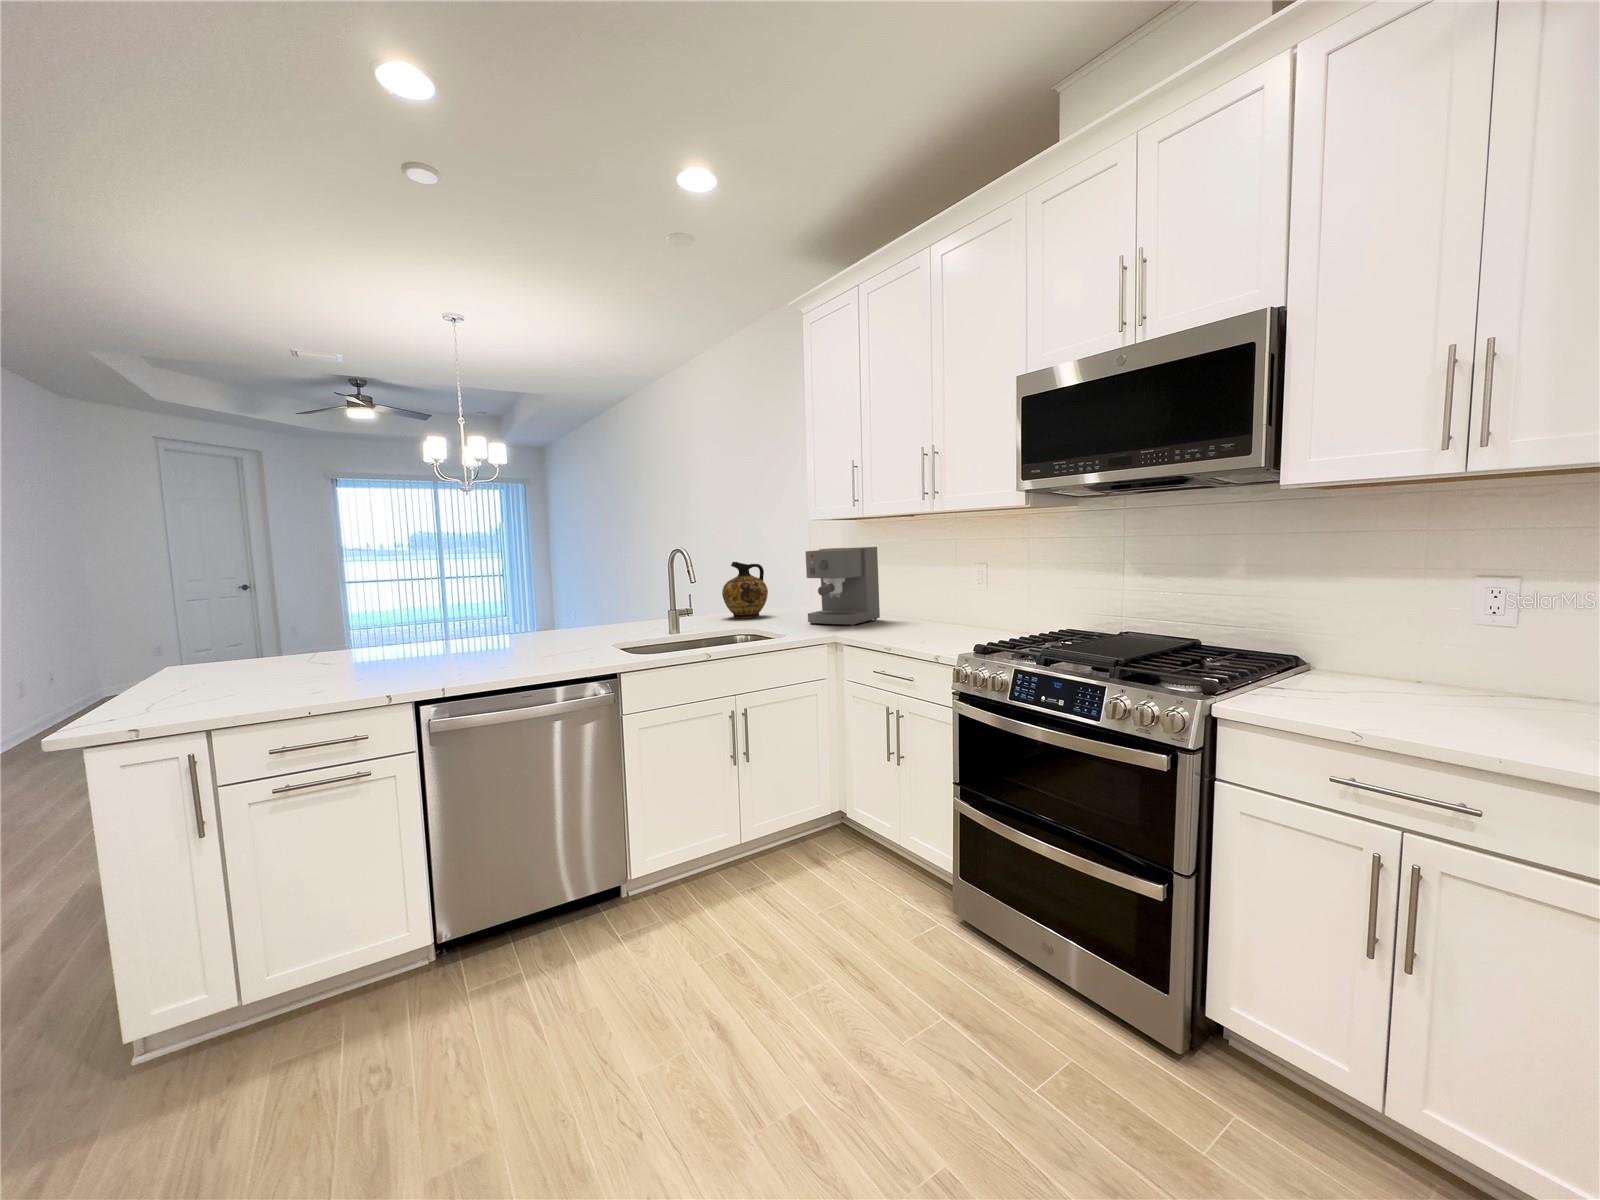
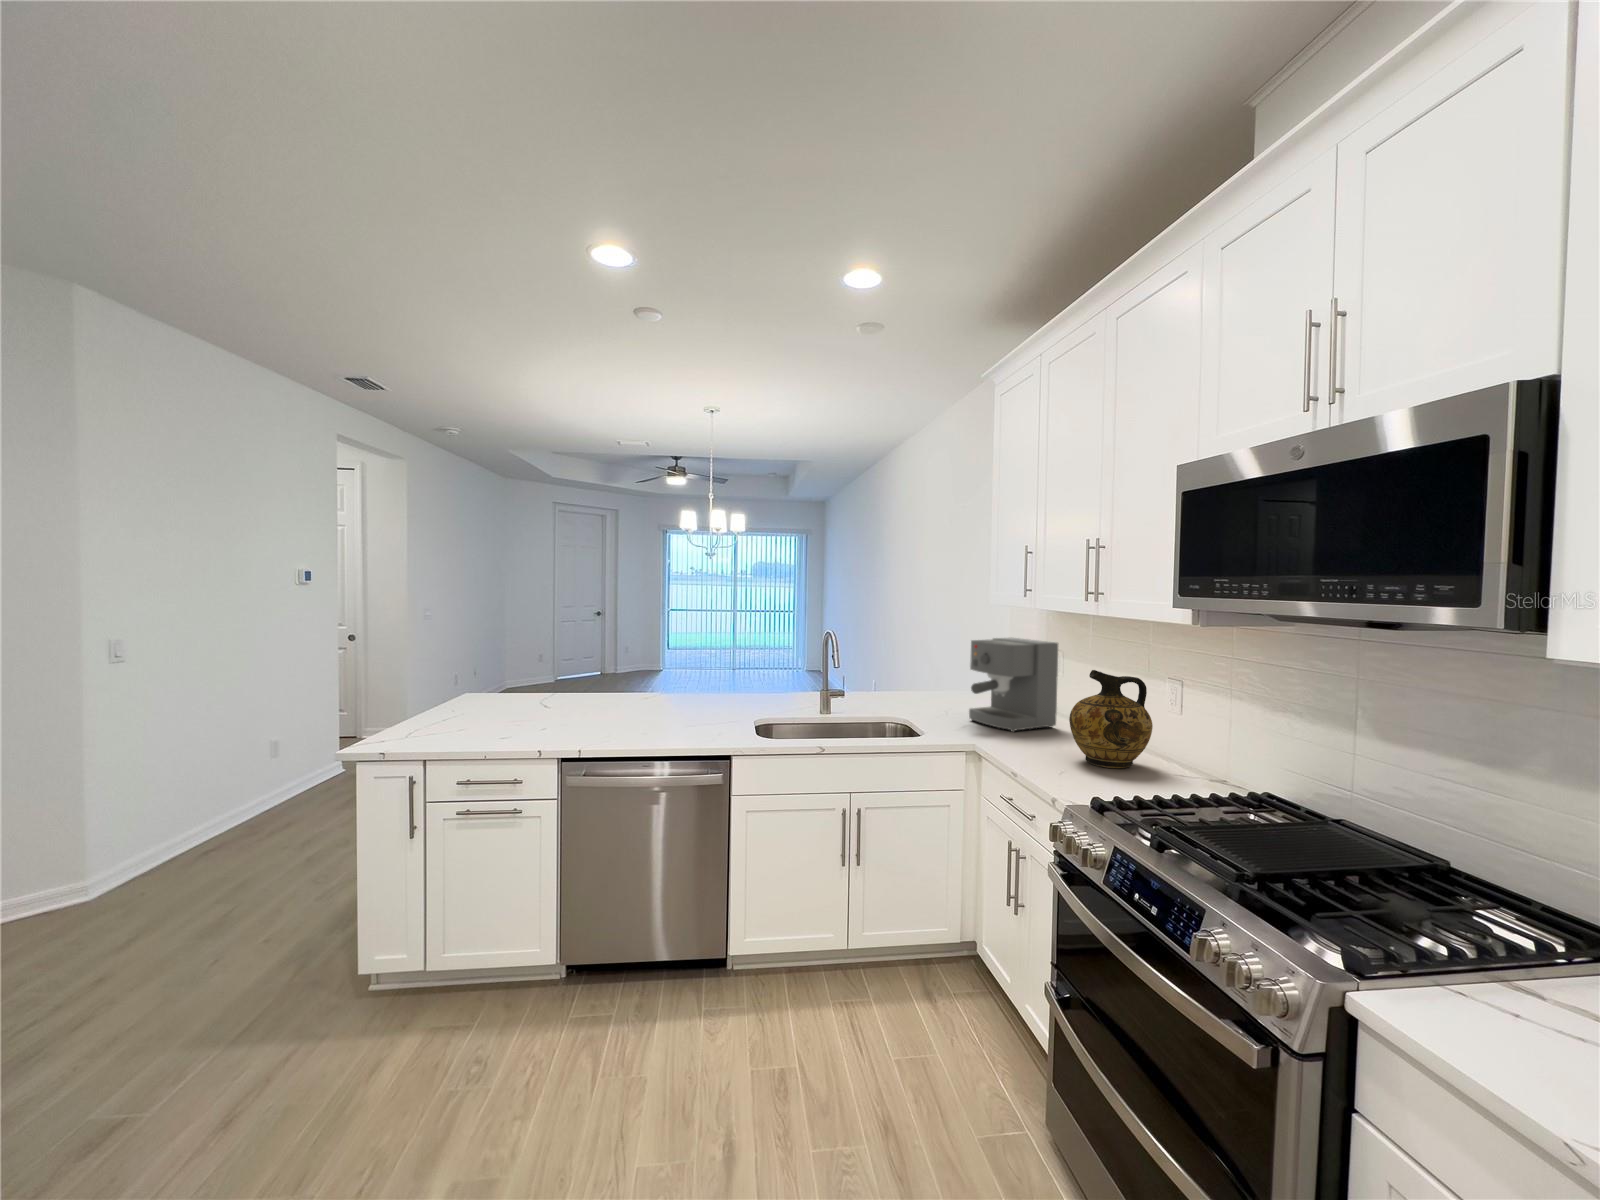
ceramic jug: present [722,562,768,618] -> present [1069,670,1153,768]

